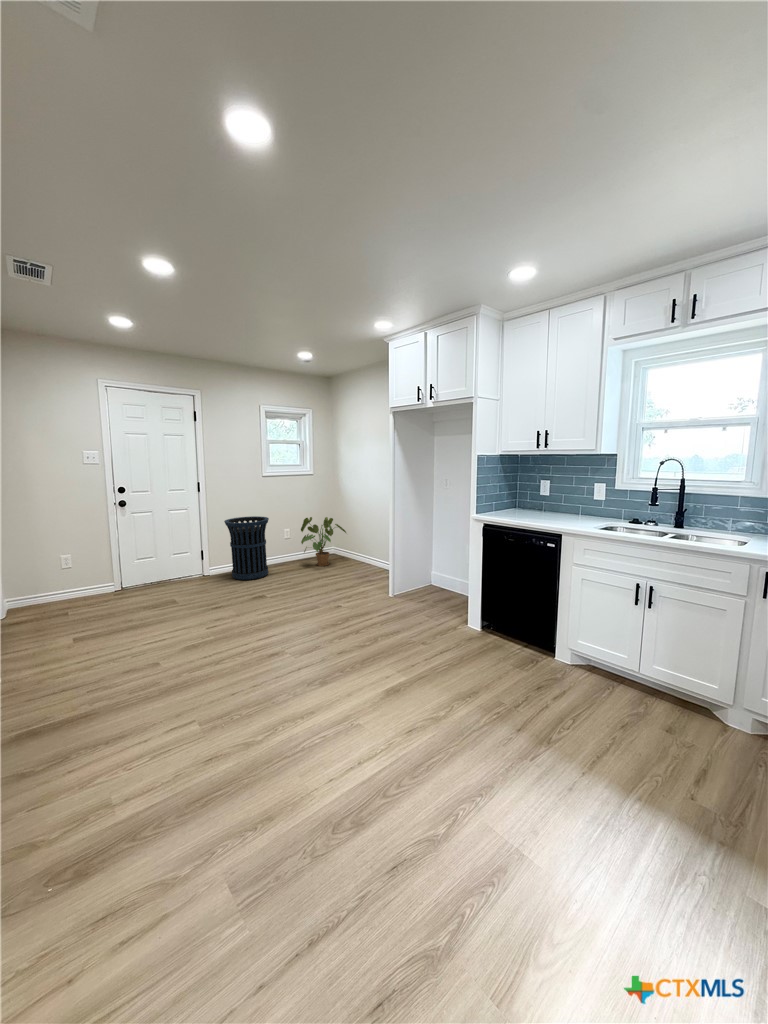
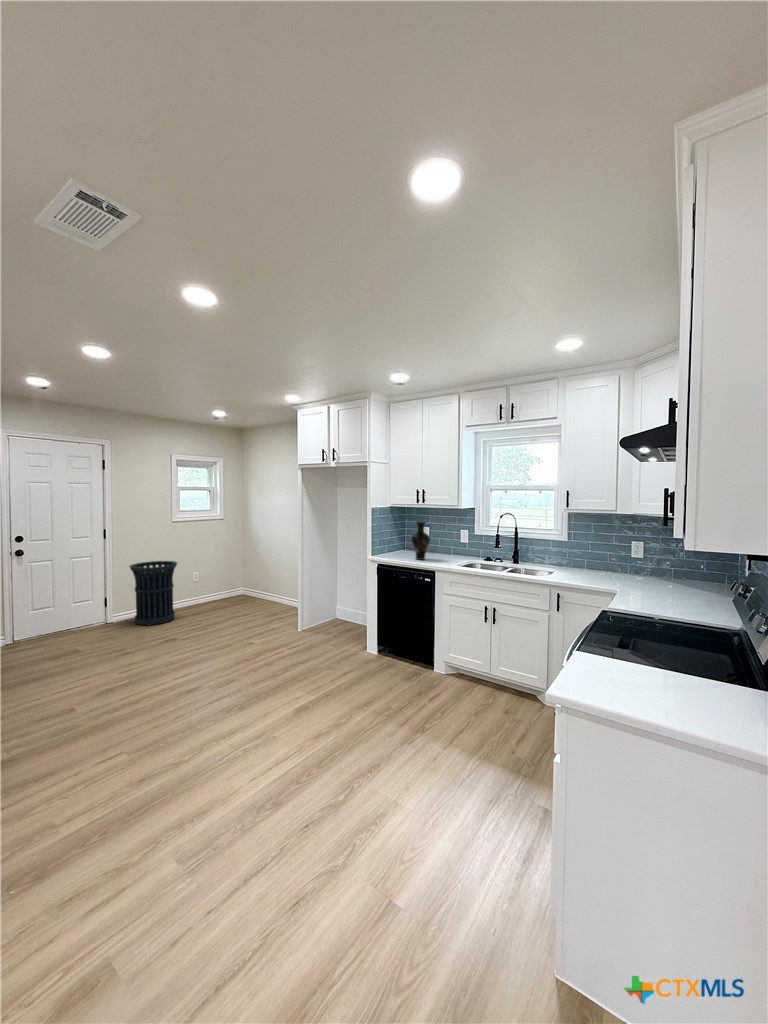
vase: none [528,472,553,520] -> present [411,522,430,560]
house plant: present [301,517,346,566] -> none [209,560,257,608]

